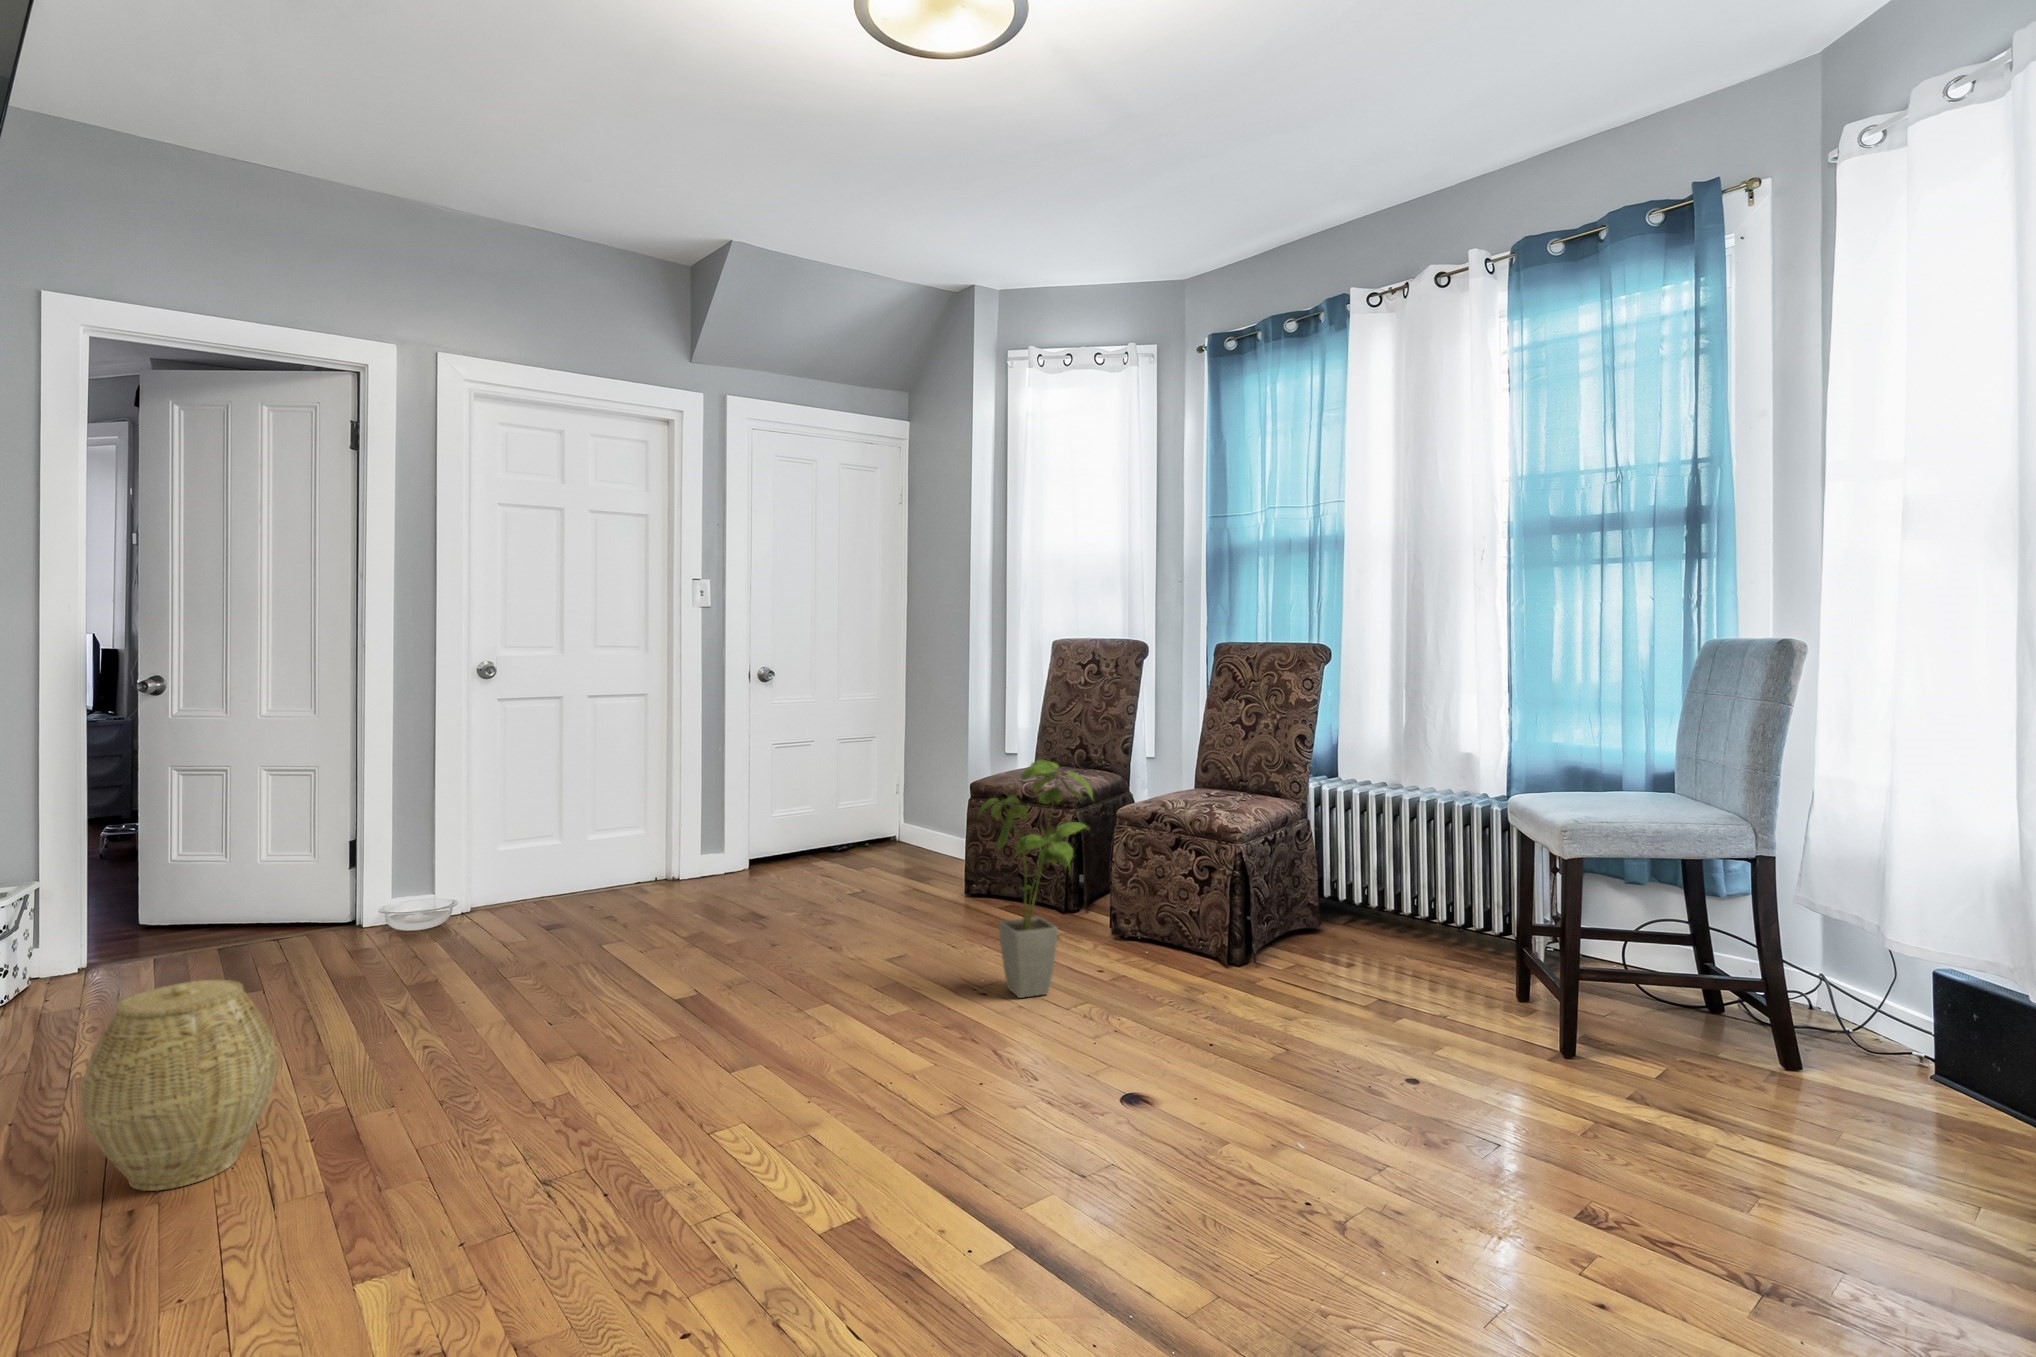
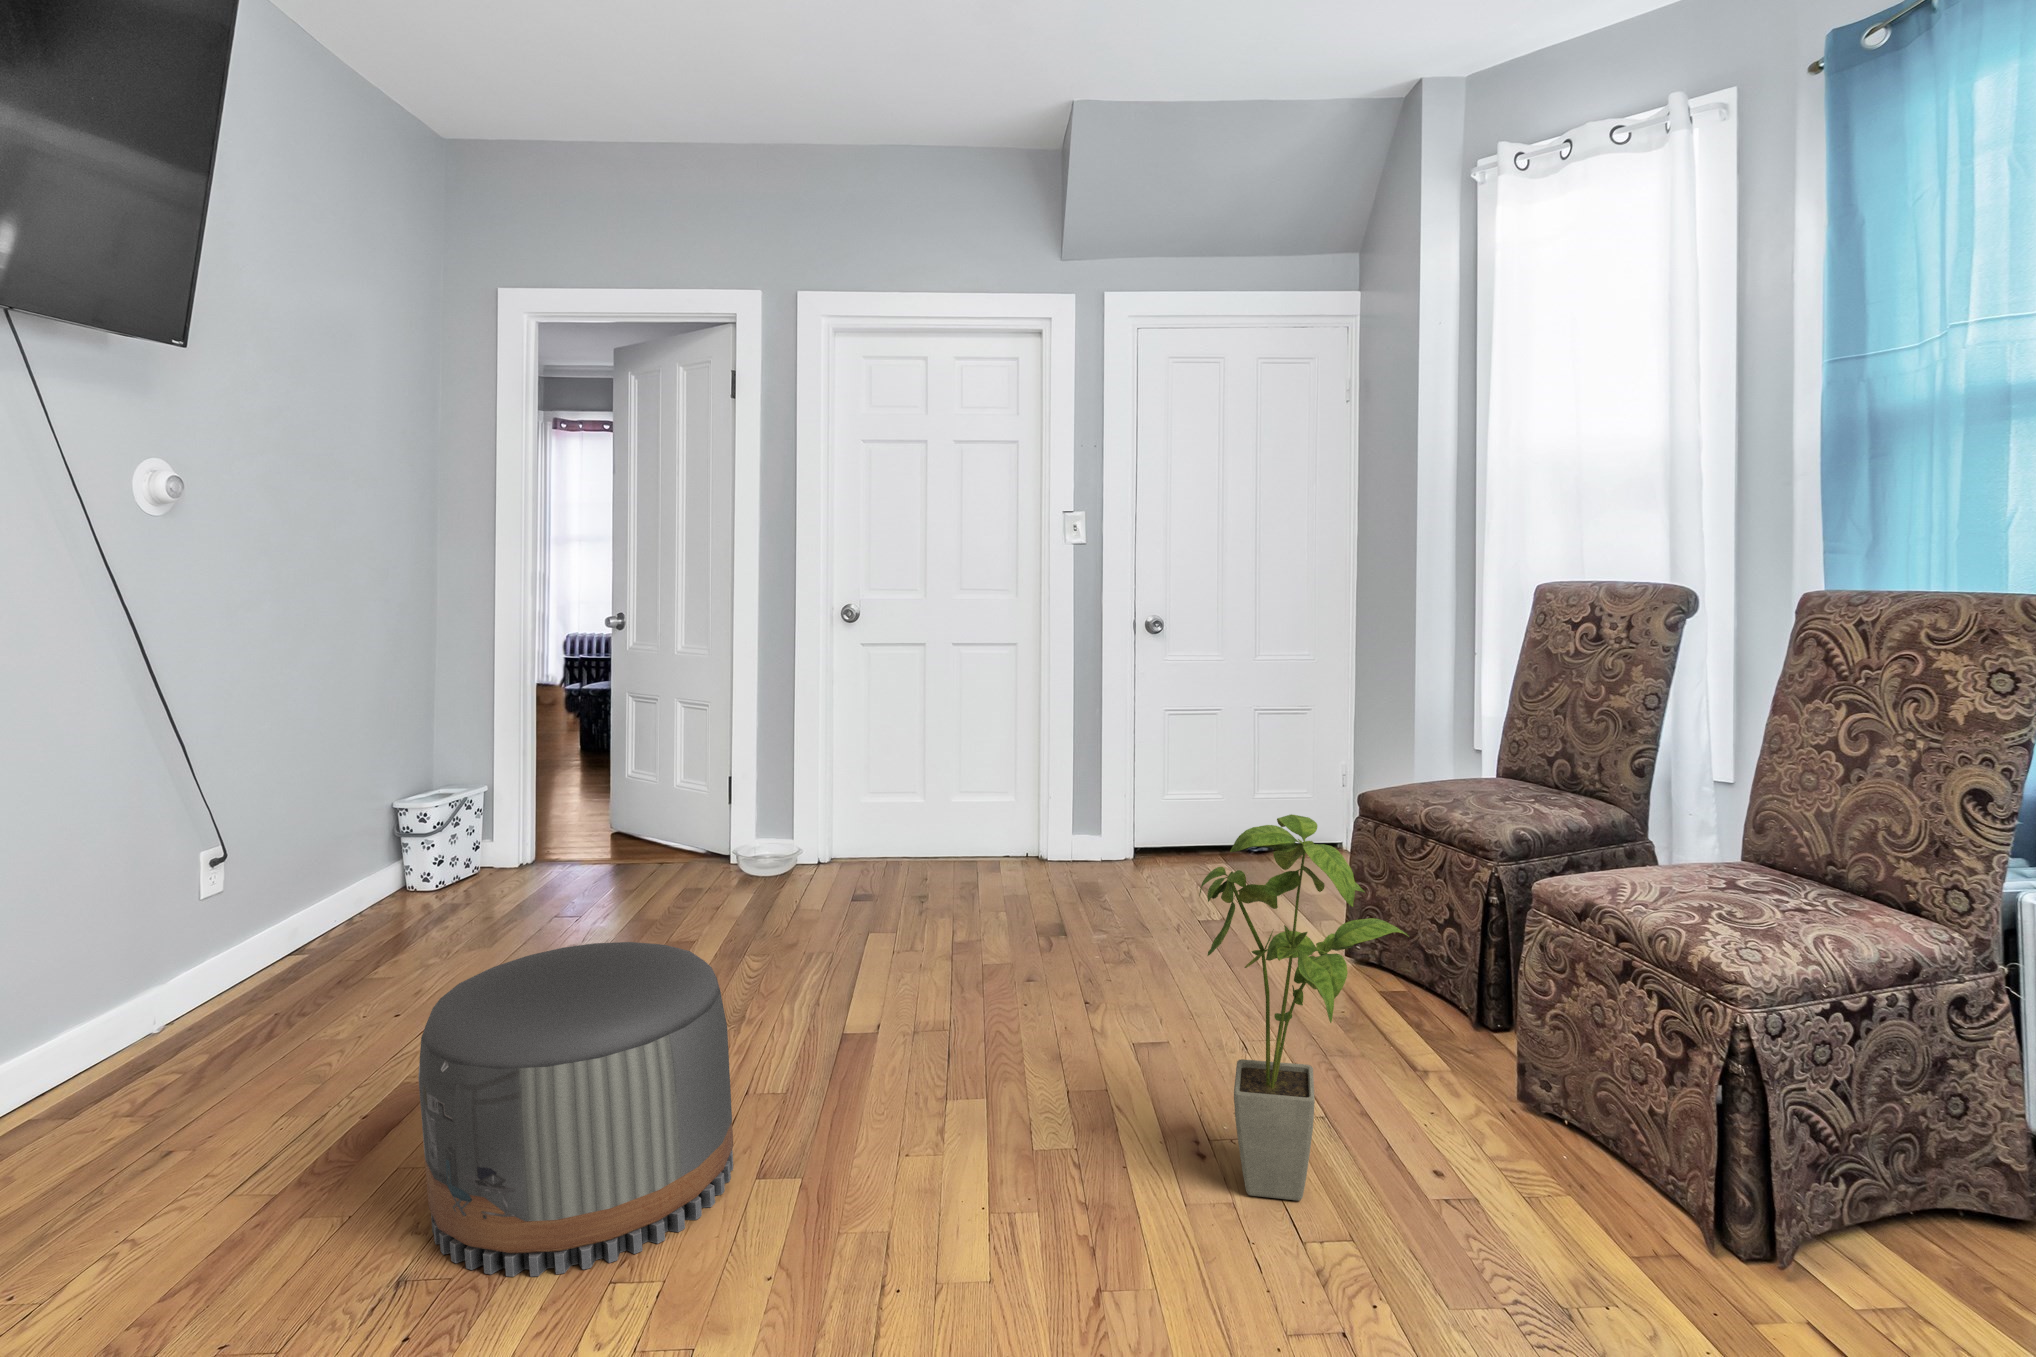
pouf: none [432,899,685,1150] -> present [418,942,733,1277]
woven basket: present [81,980,277,1191] -> none [150,985,338,1199]

